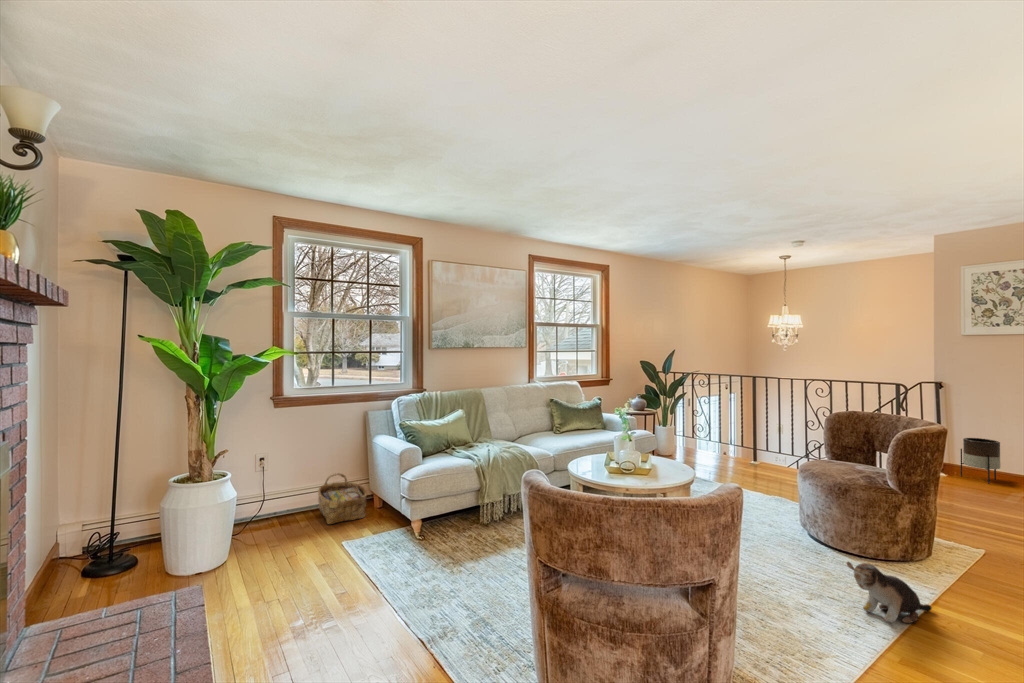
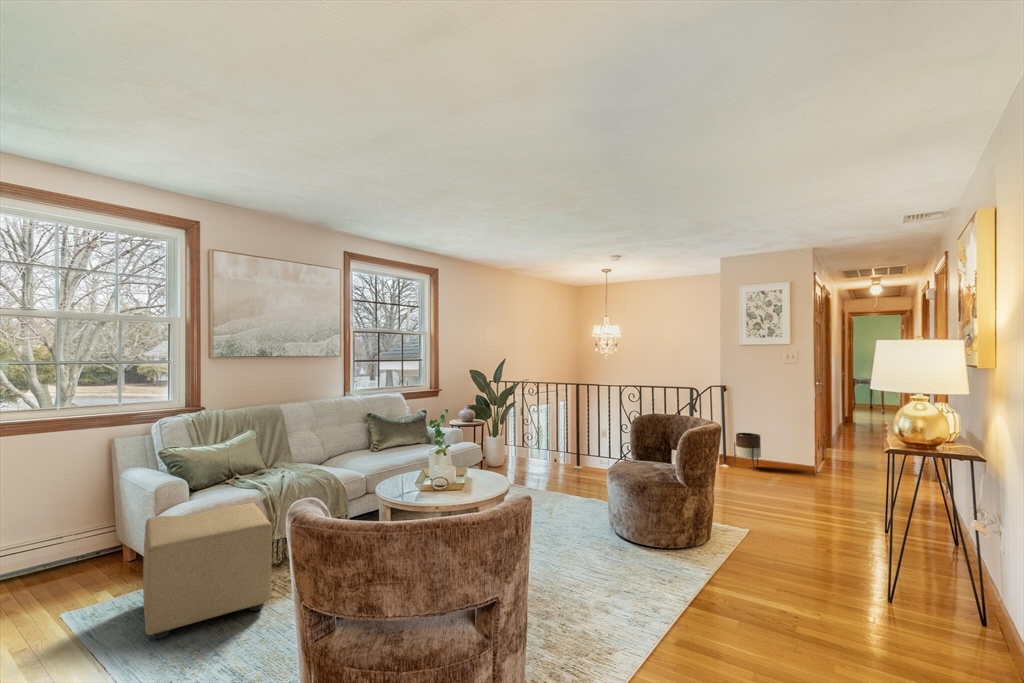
ottoman: none [395,469,487,570] -> present [143,503,272,639]
woven basket: present [318,473,367,524] -> none [29,522,111,594]
plush toy: present [847,562,931,623] -> none [639,555,706,608]

